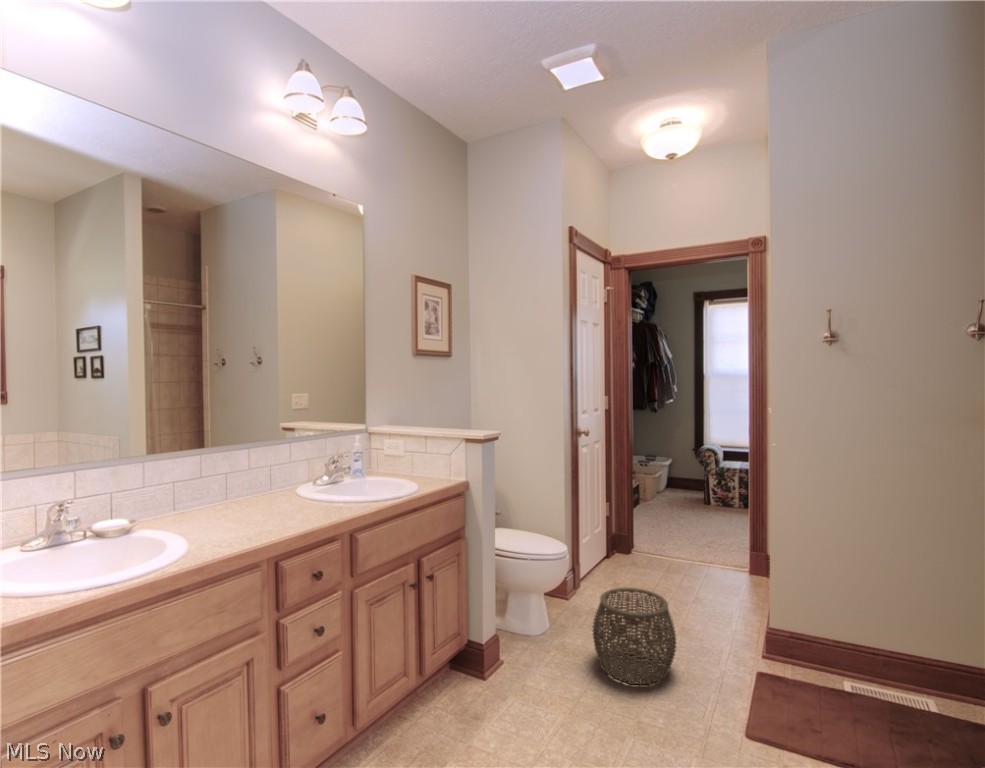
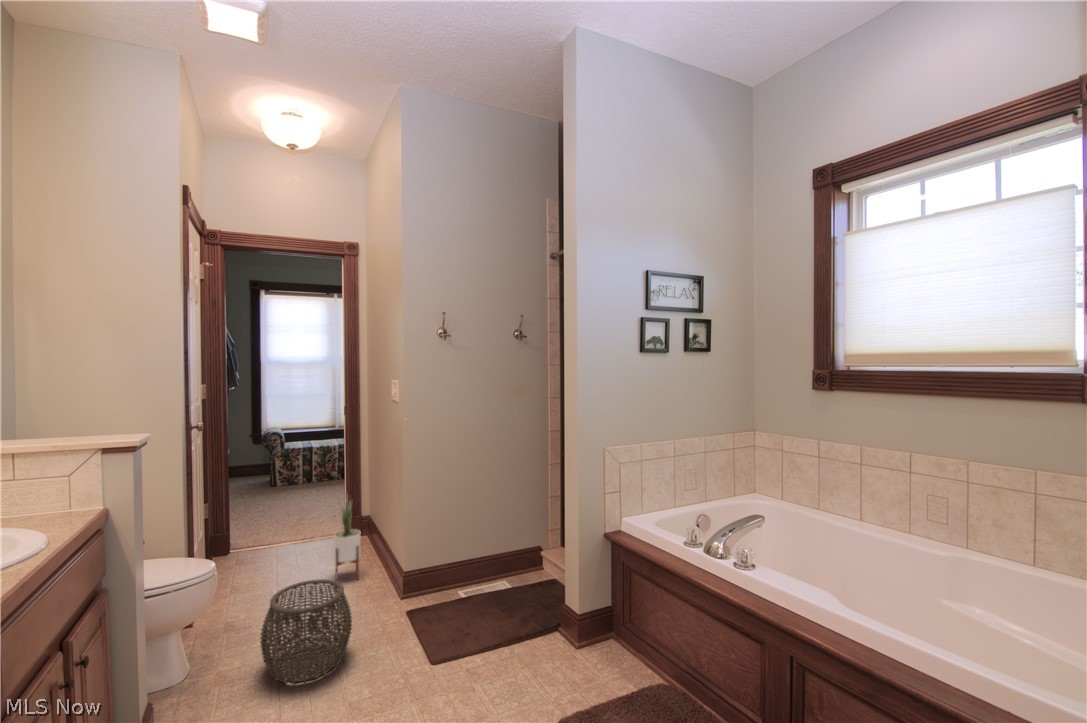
potted plant: none [705,518,735,617] -> present [334,500,360,581]

